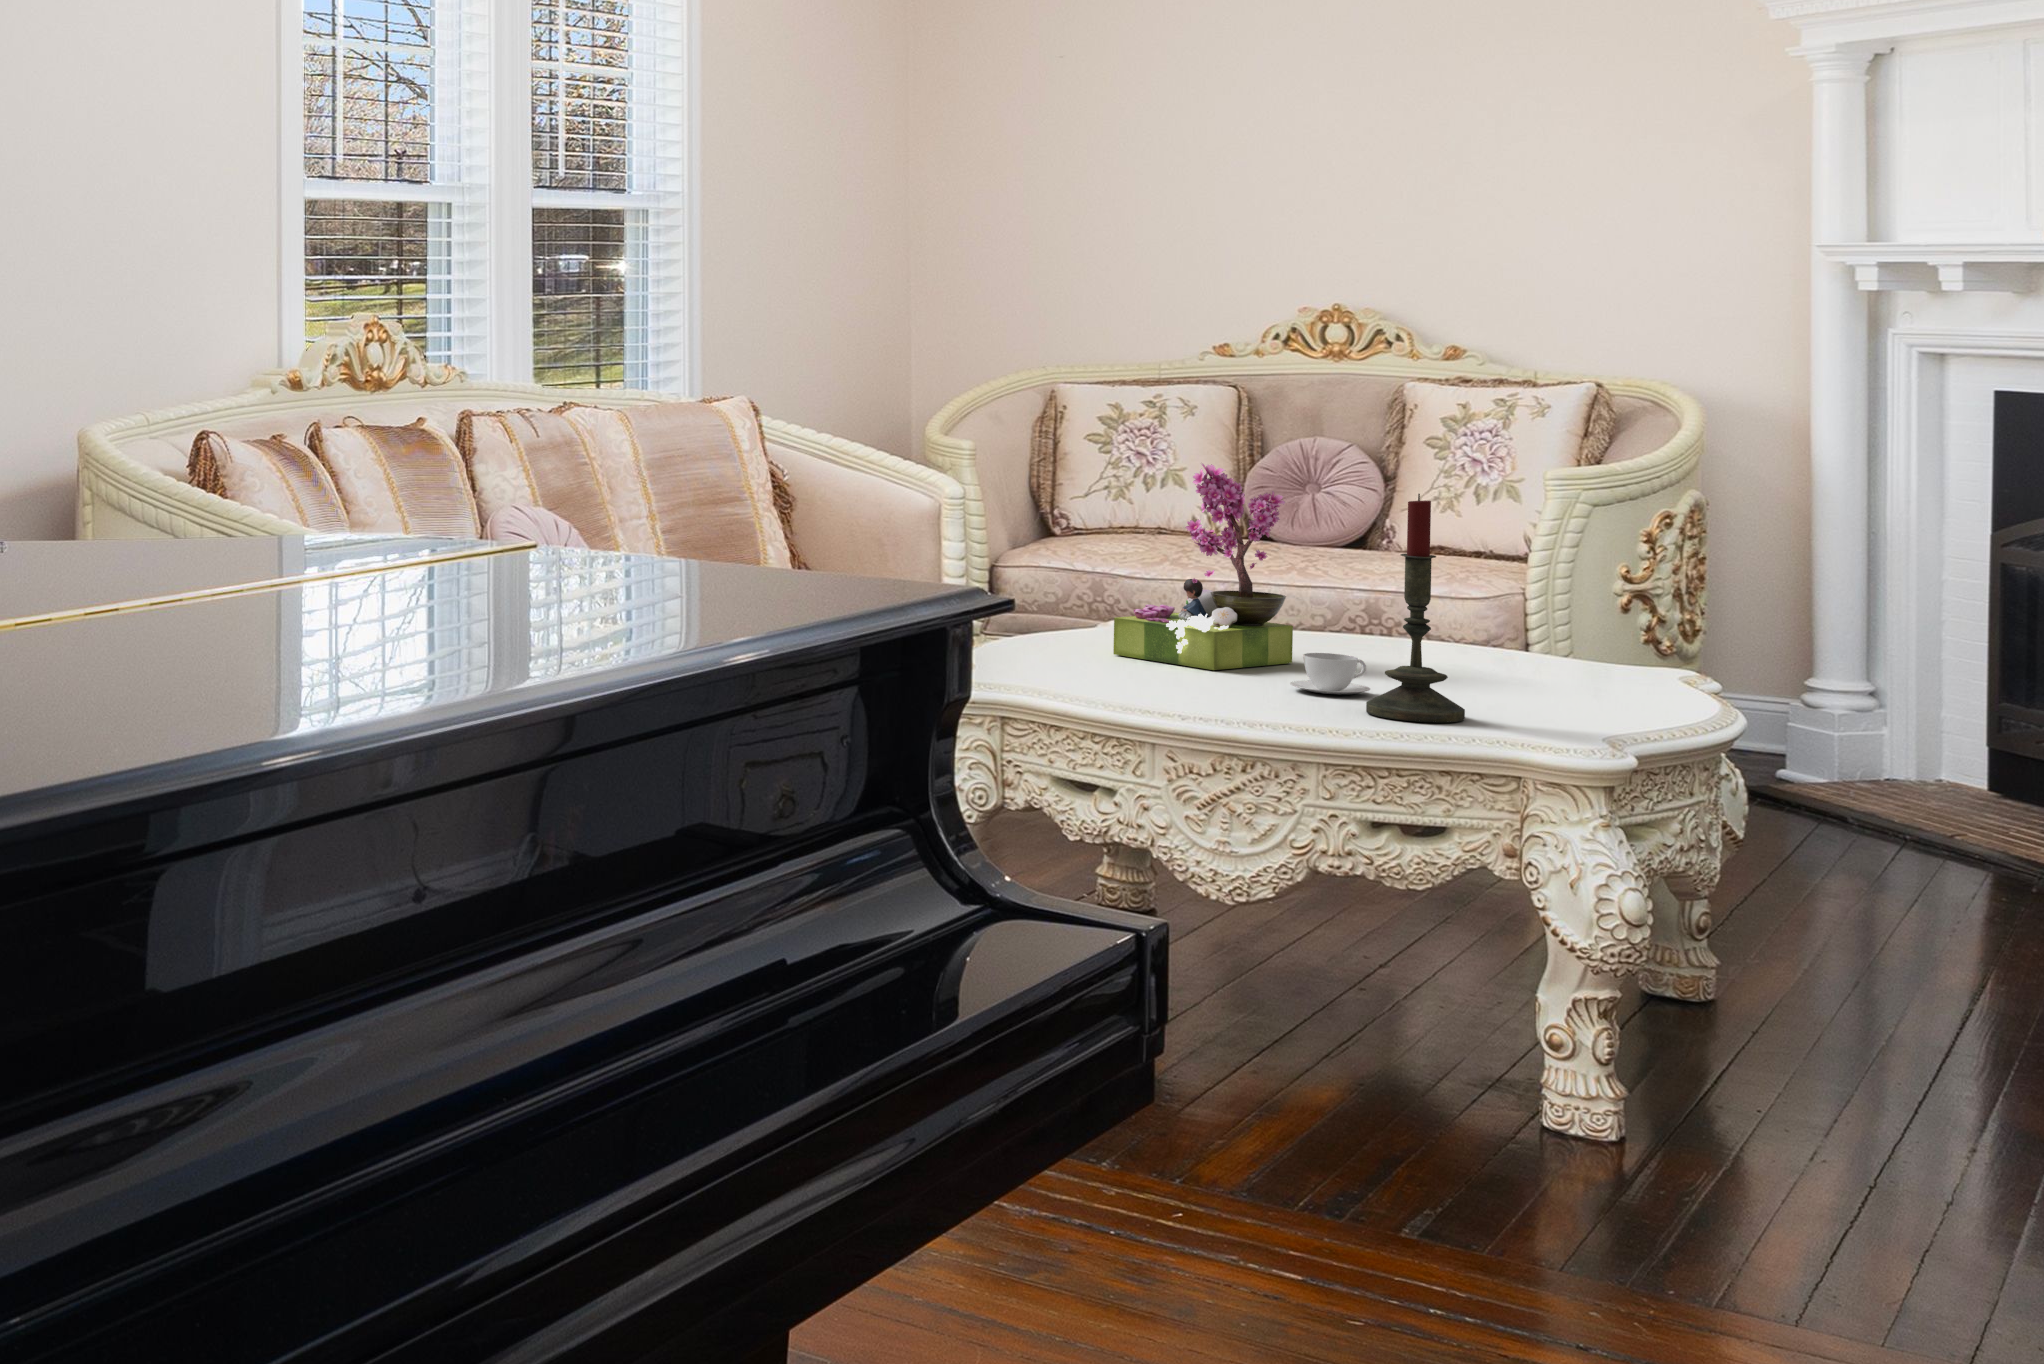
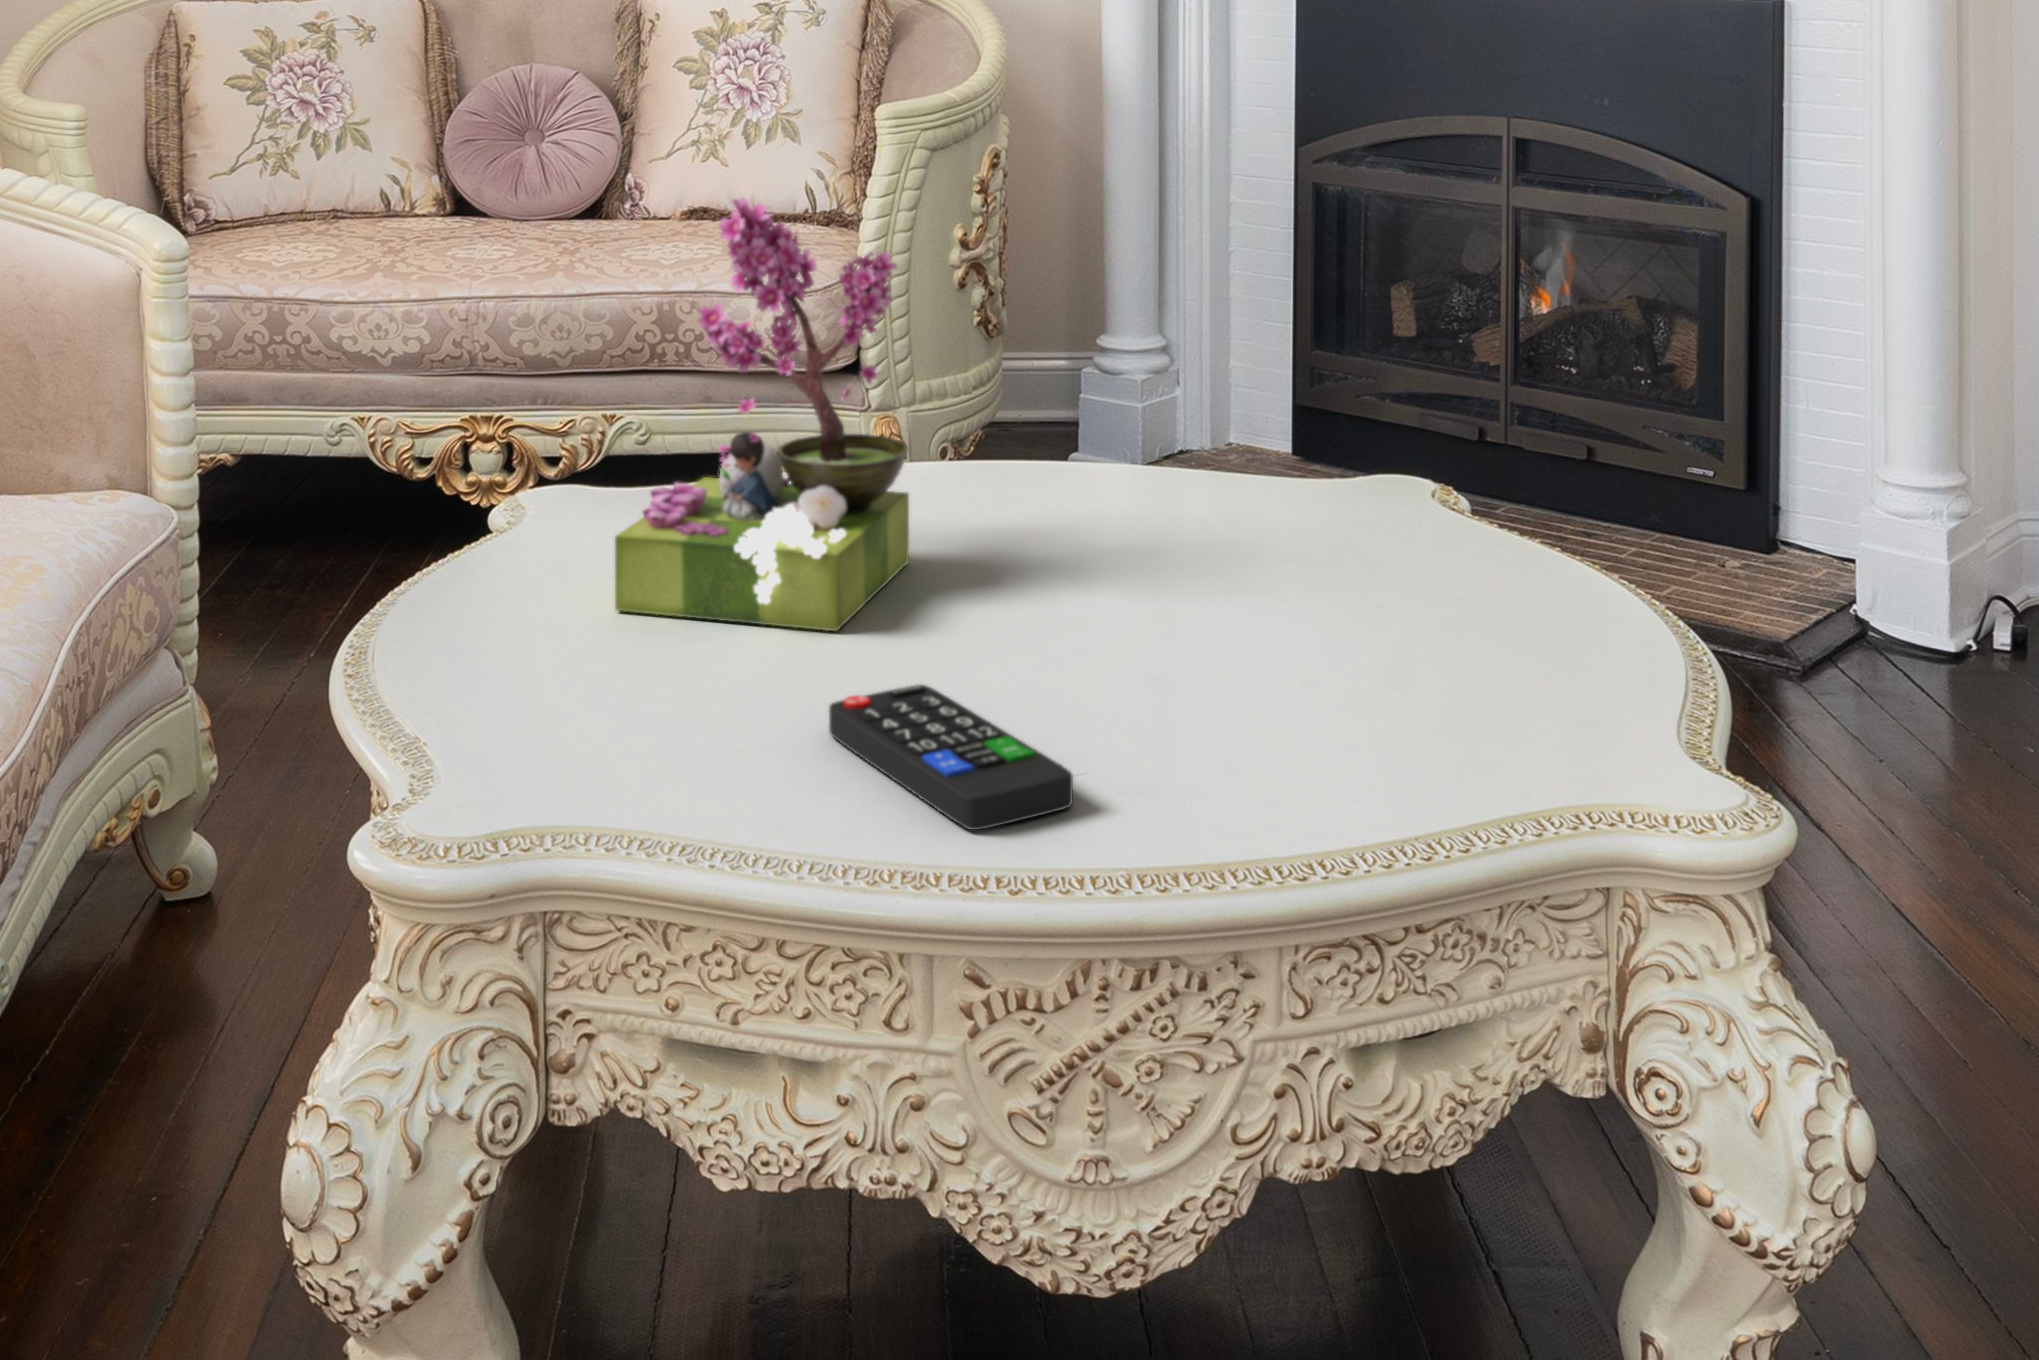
candle: present [1366,494,1465,723] -> none [1261,280,1441,770]
teacup: present [1290,653,1370,694] -> none [1032,584,1177,685]
remote control: none [1161,670,1240,707] -> present [829,685,1073,830]

